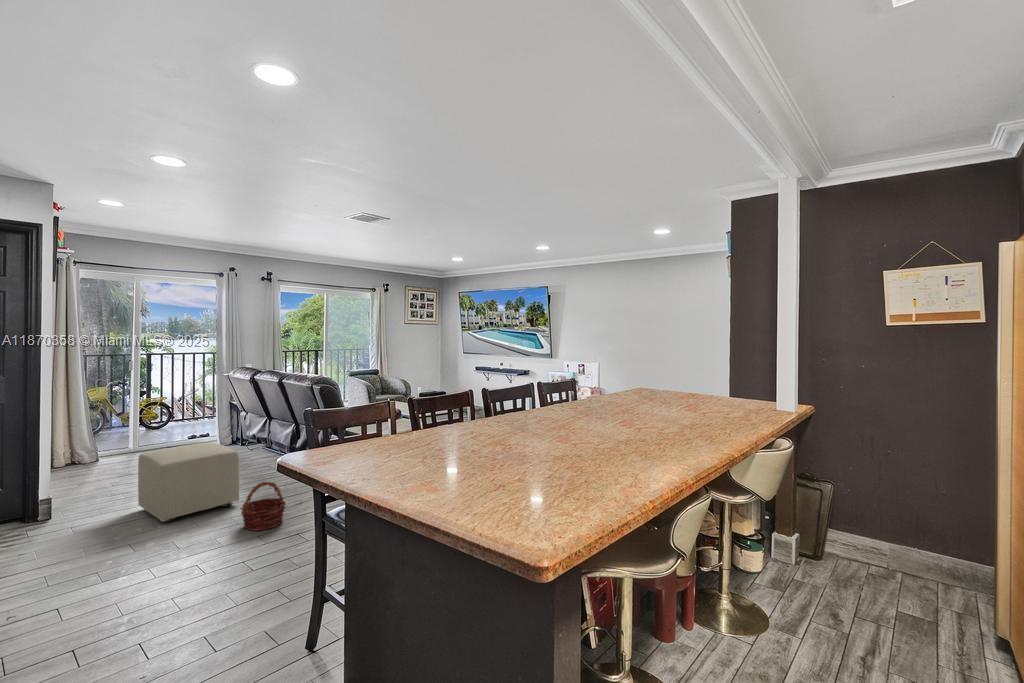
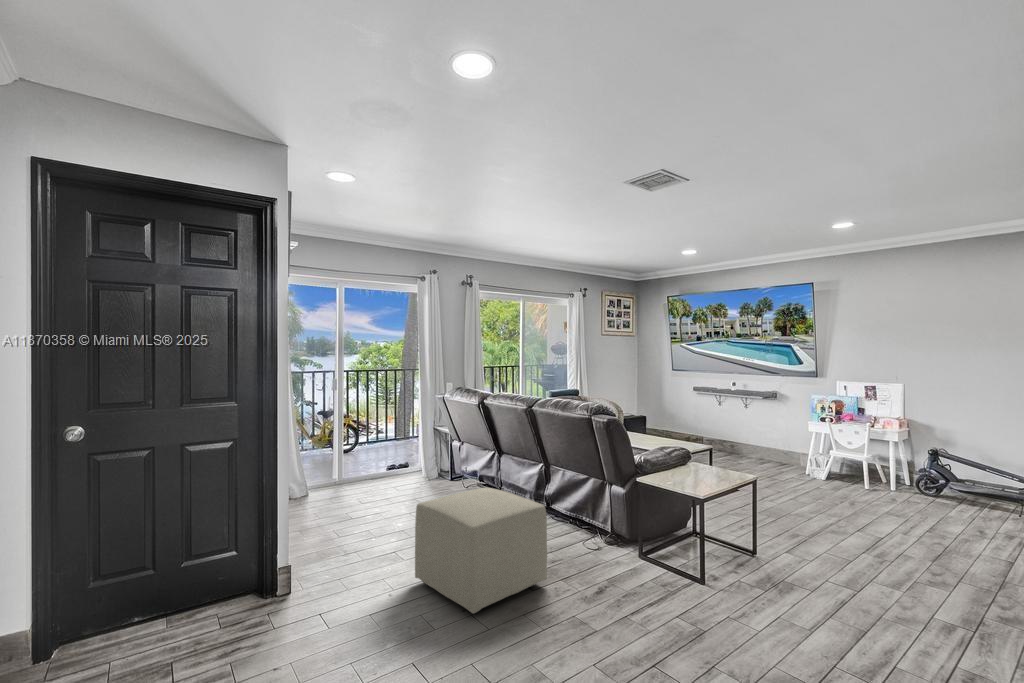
basket: present [241,482,286,531] -> none [592,561,657,645]

